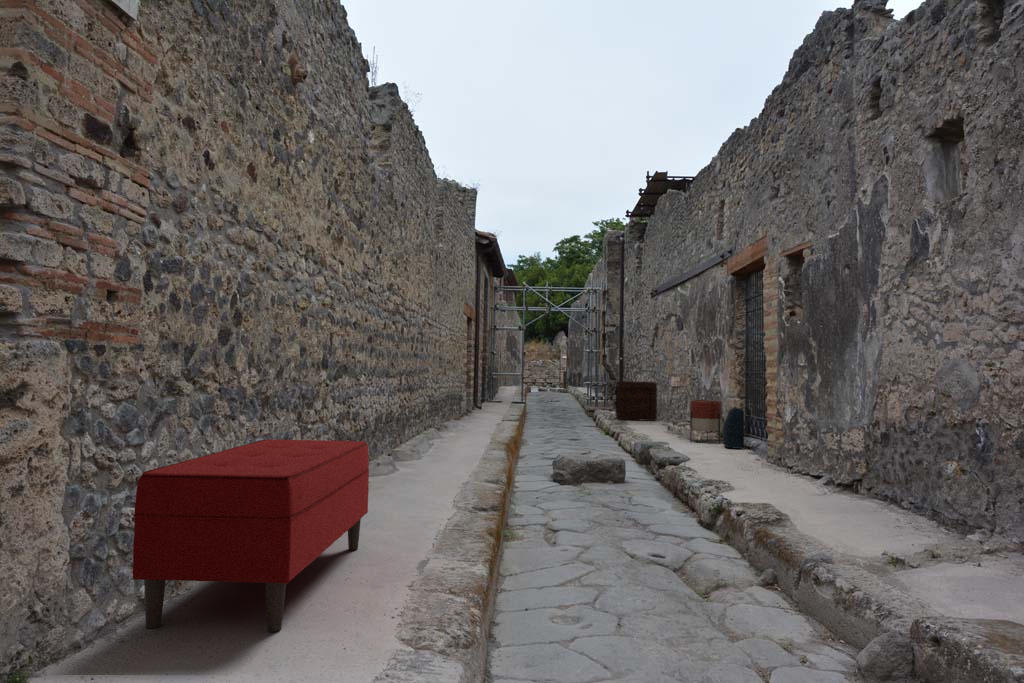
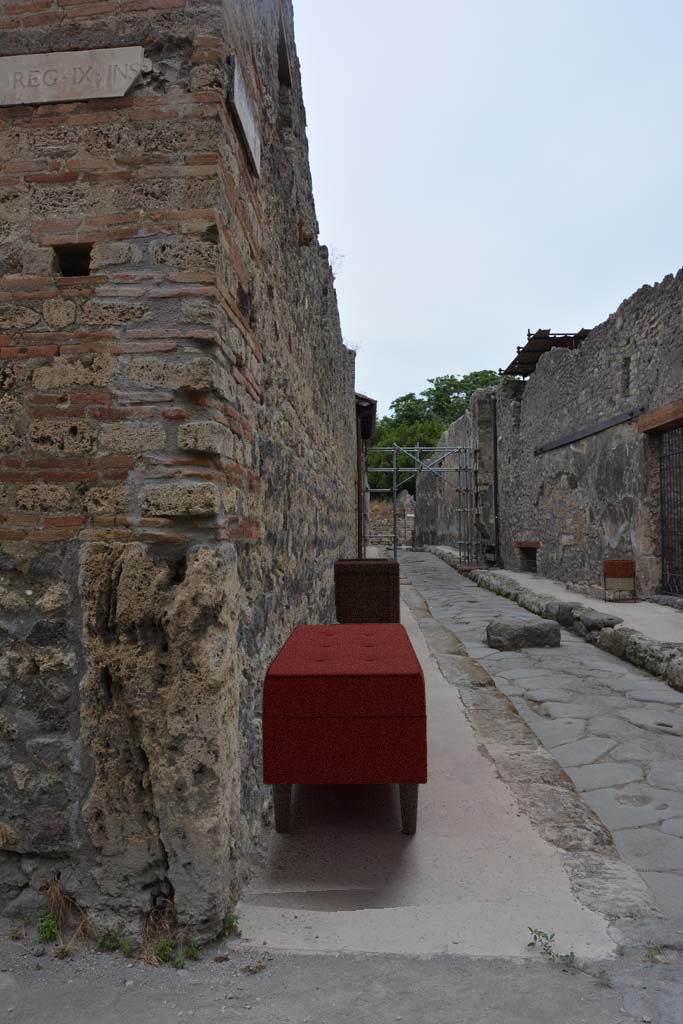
wooden crate: present [615,381,657,421] -> present [331,558,400,625]
backpack: present [723,406,751,449] -> none [641,564,676,608]

